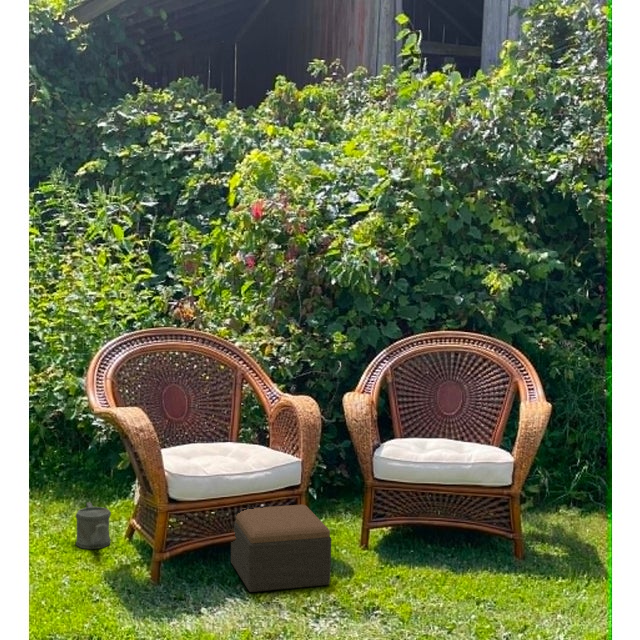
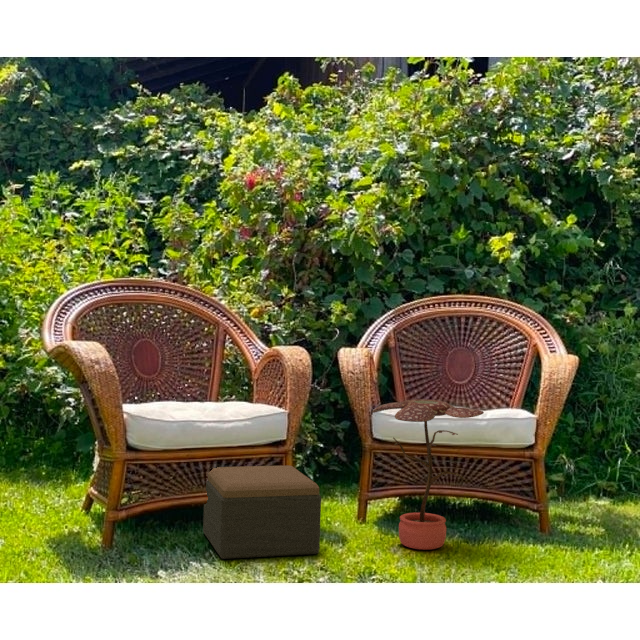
potted plant: none [373,451,468,578] -> present [372,399,484,550]
watering can: present [76,502,111,549] -> none [25,469,67,519]

